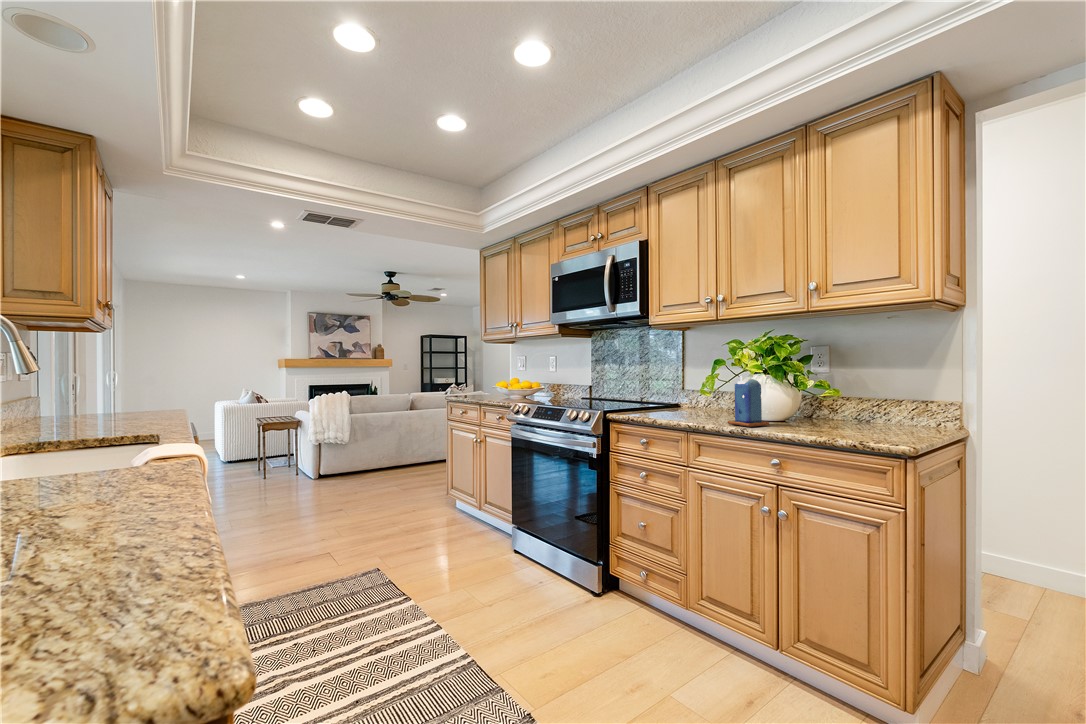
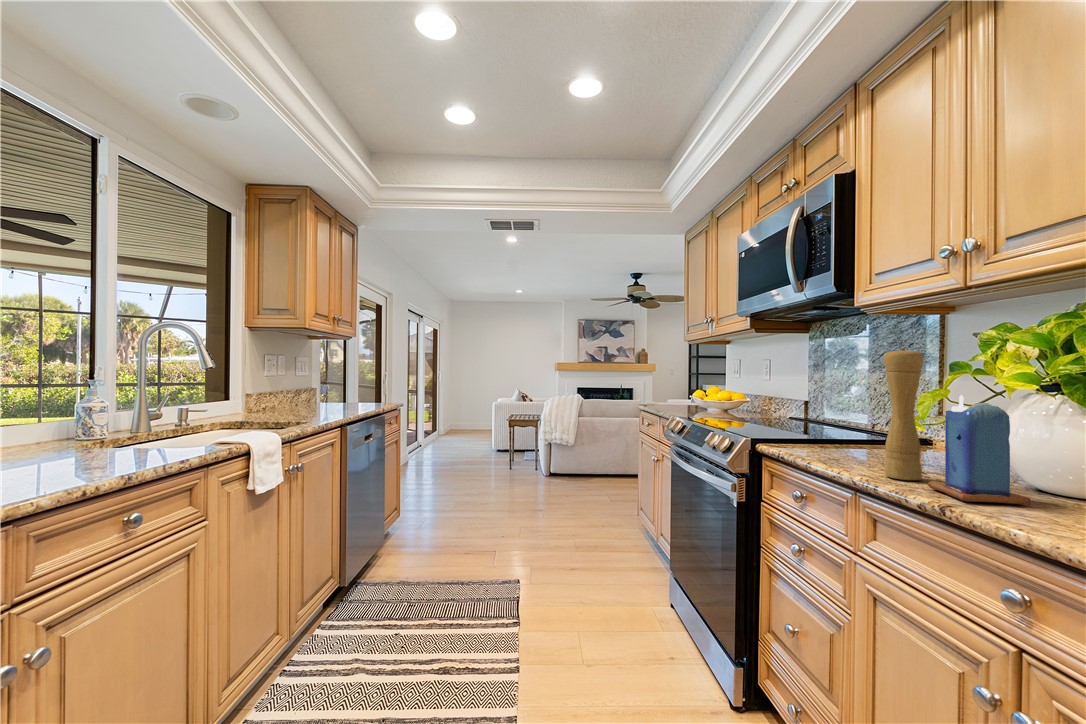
pepper mill: none [700,352,719,422] -> present [883,348,924,480]

